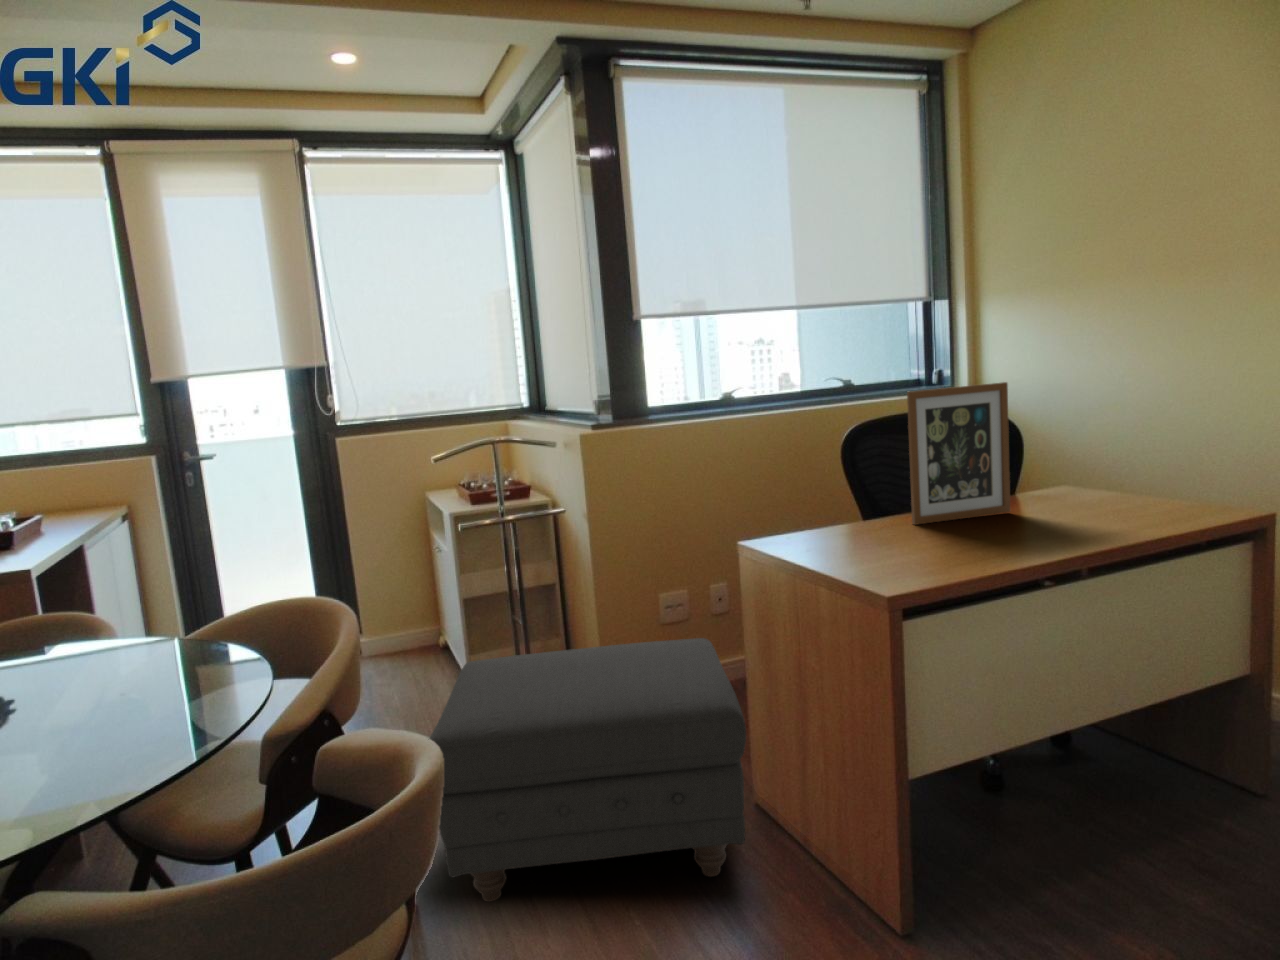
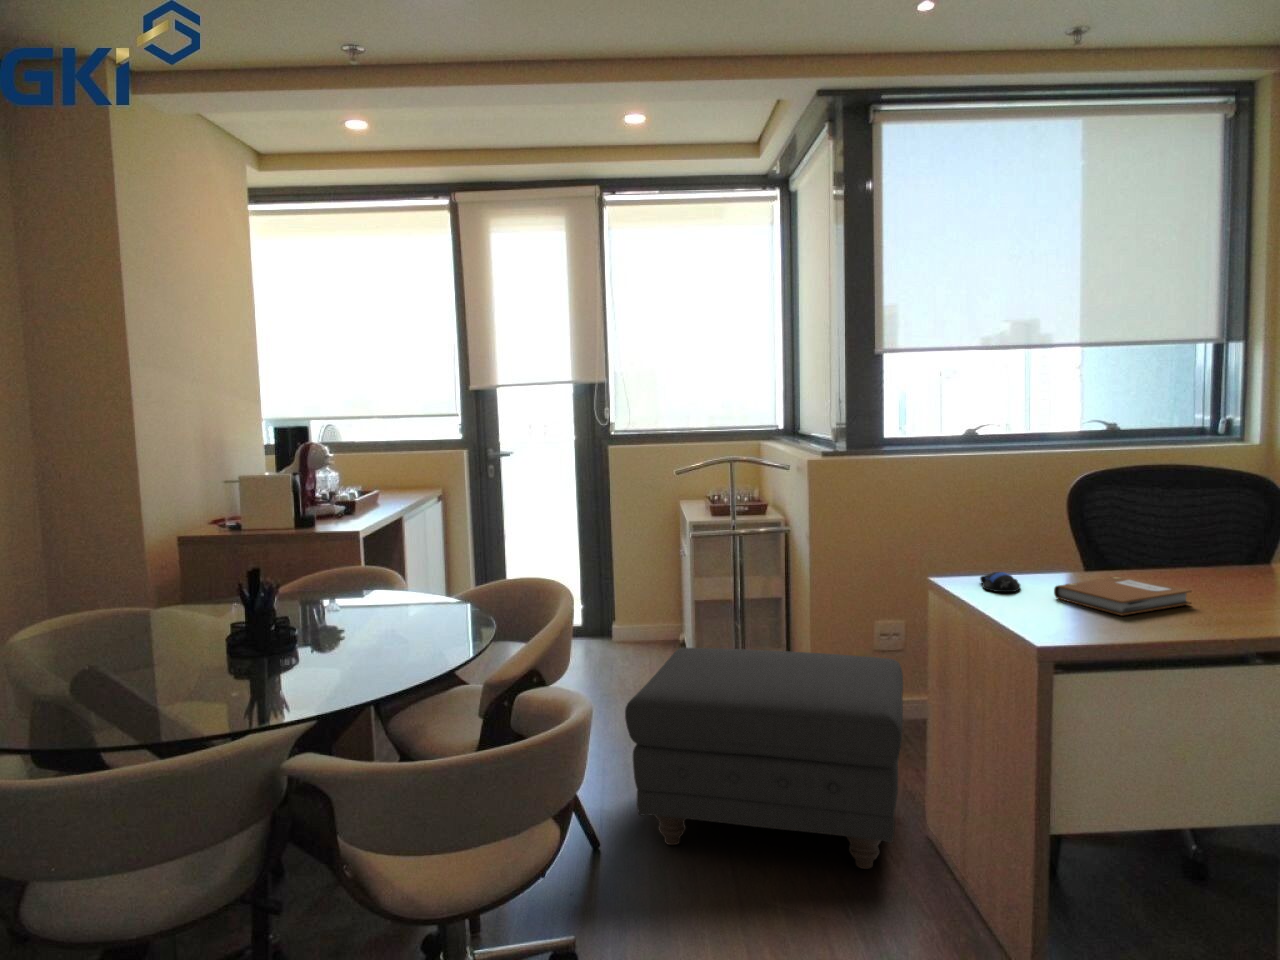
picture frame: present [907,382,1010,525] -> none [1114,441,1238,577]
notebook: none [880,524,1004,566] -> present [1054,576,1192,615]
computer mouse: none [798,533,842,555] -> present [980,572,1020,592]

